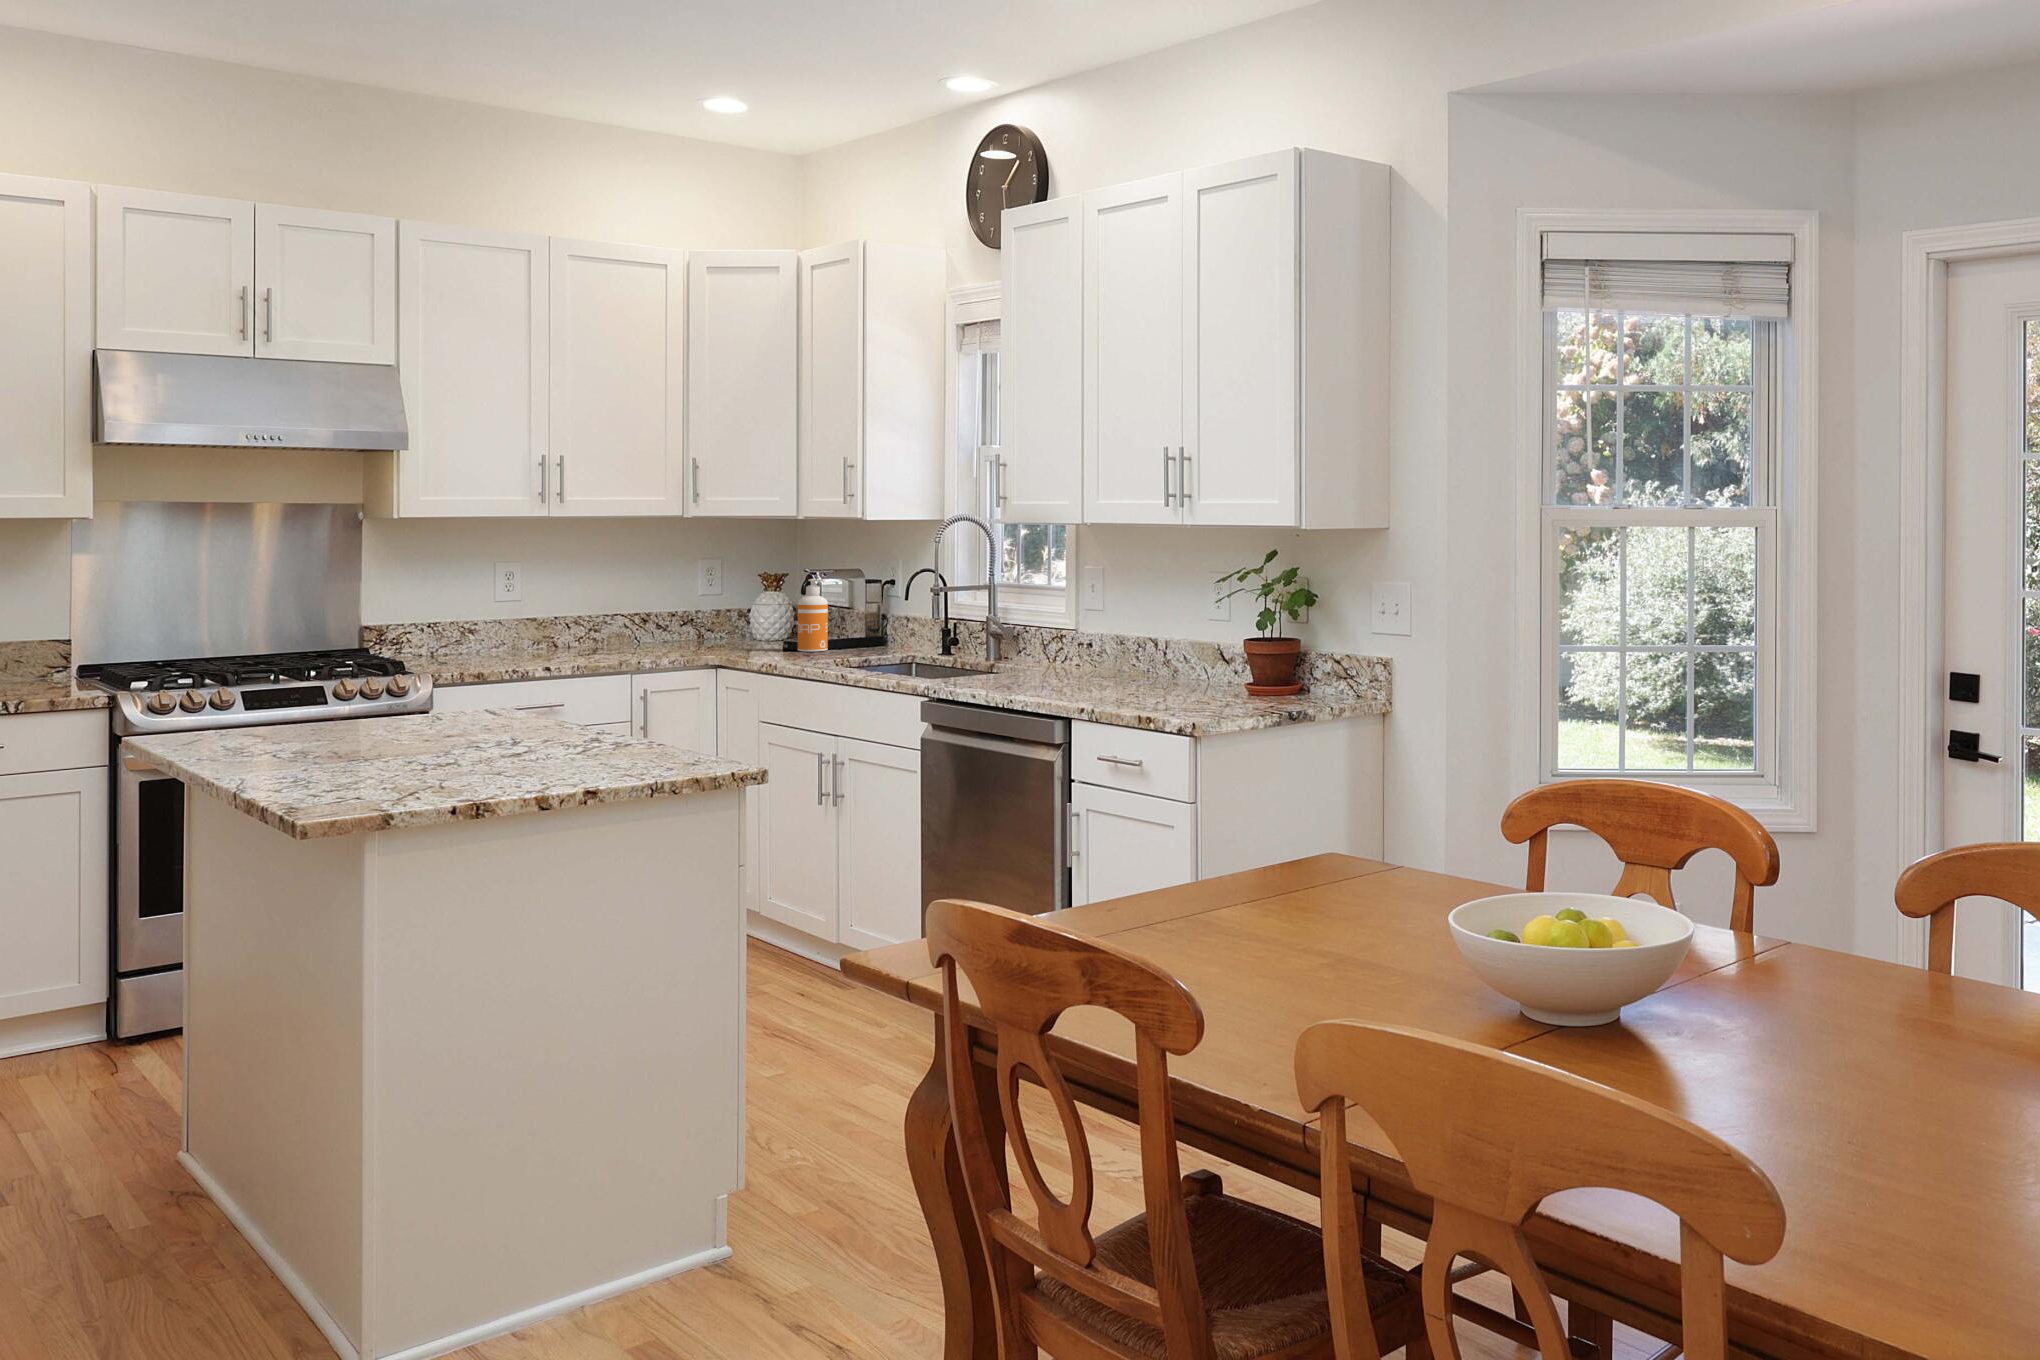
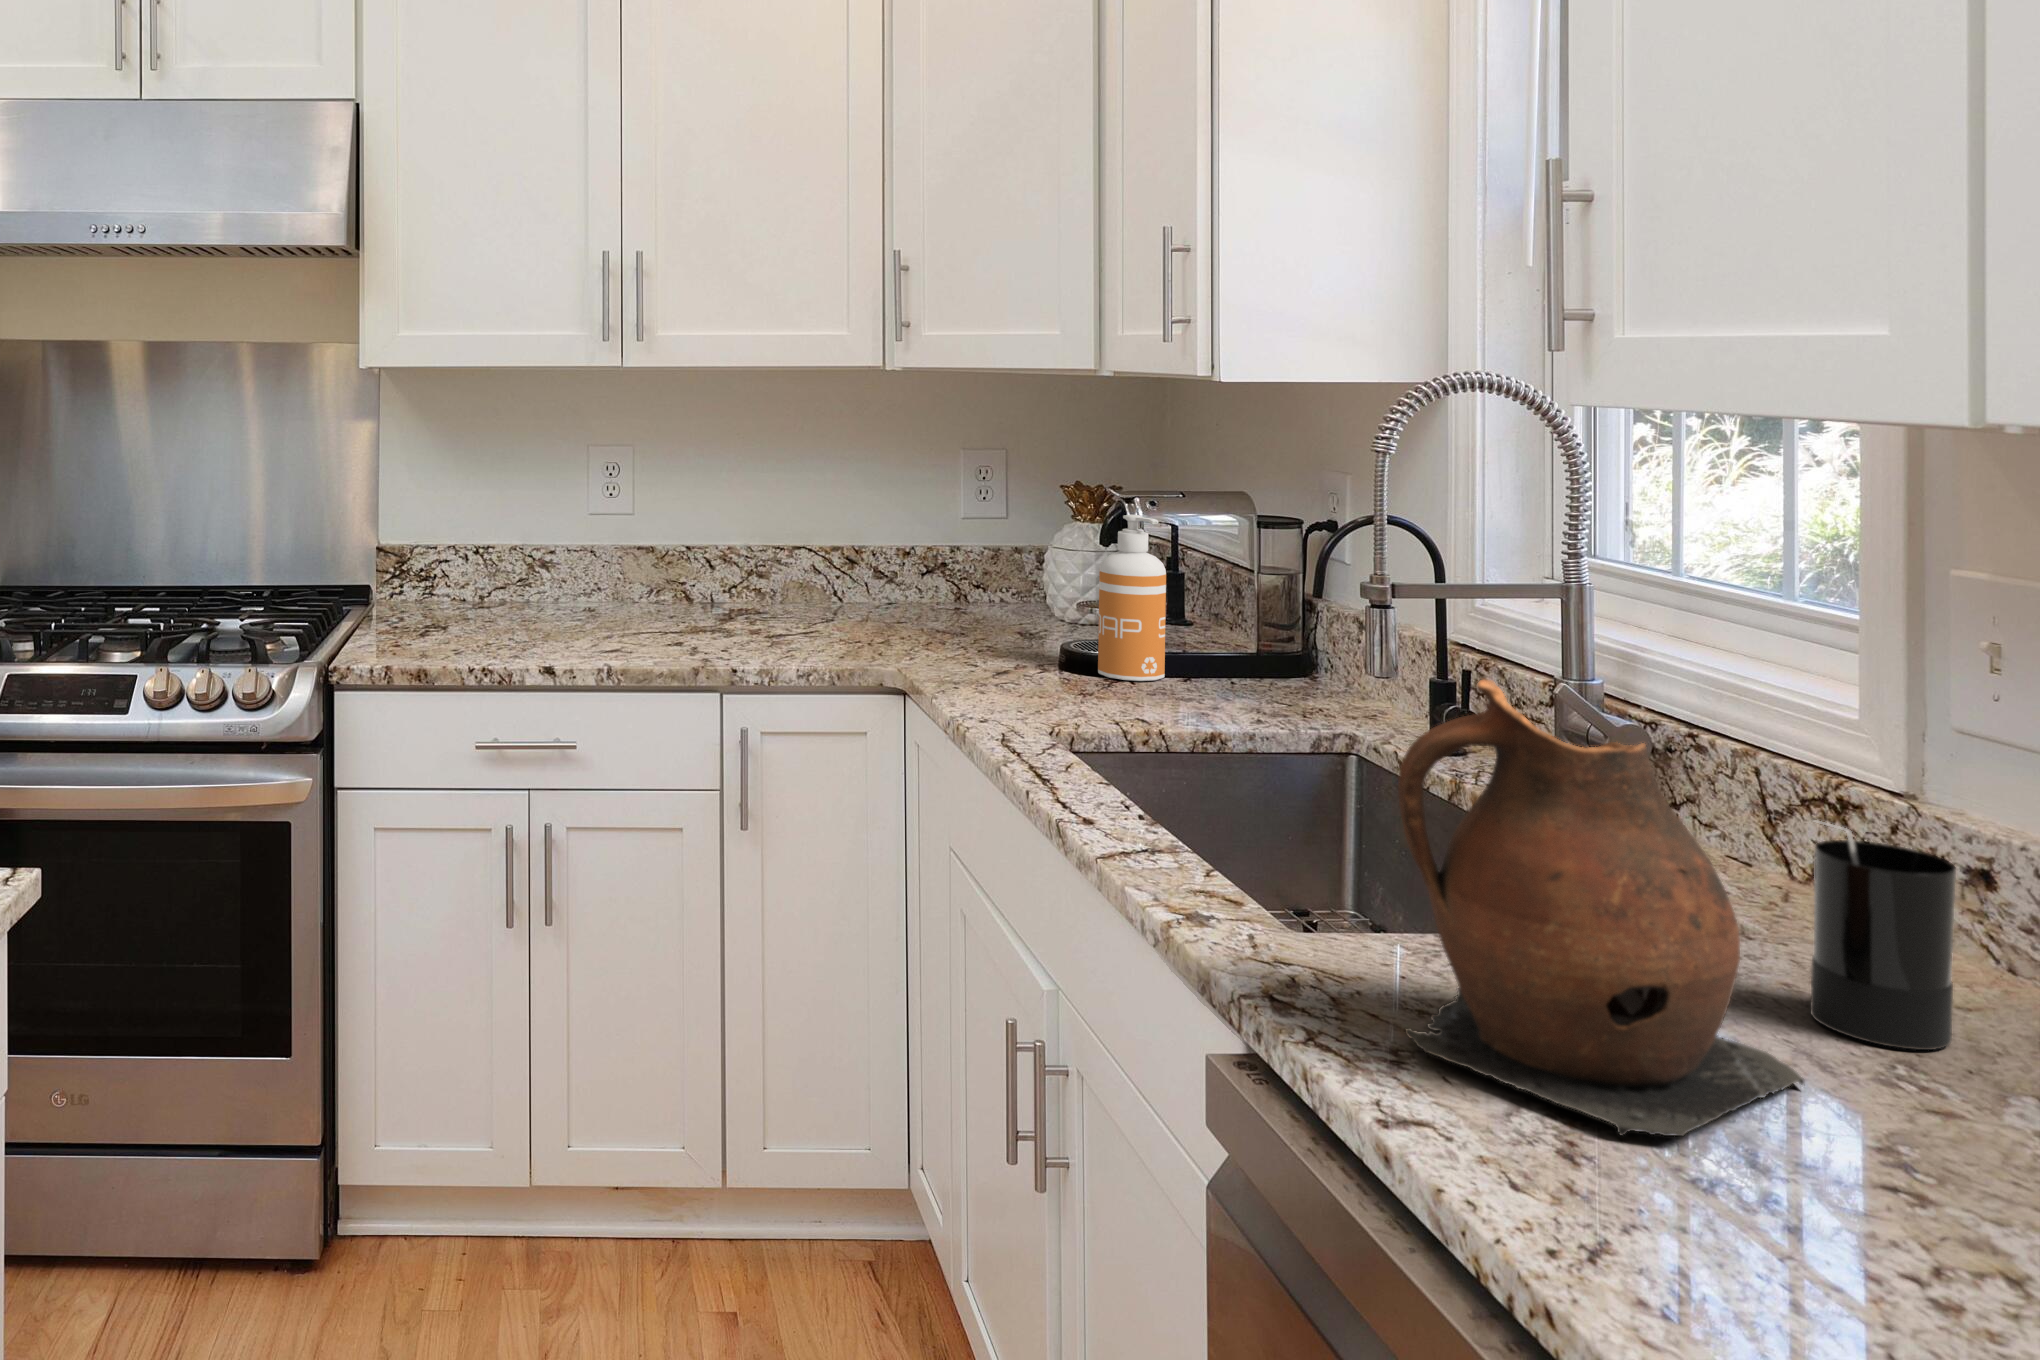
ceramic pitcher: none [976,588,1068,690] -> present [1398,680,1804,1137]
candle: none [1067,627,1097,679] -> present [1811,821,1956,1050]

